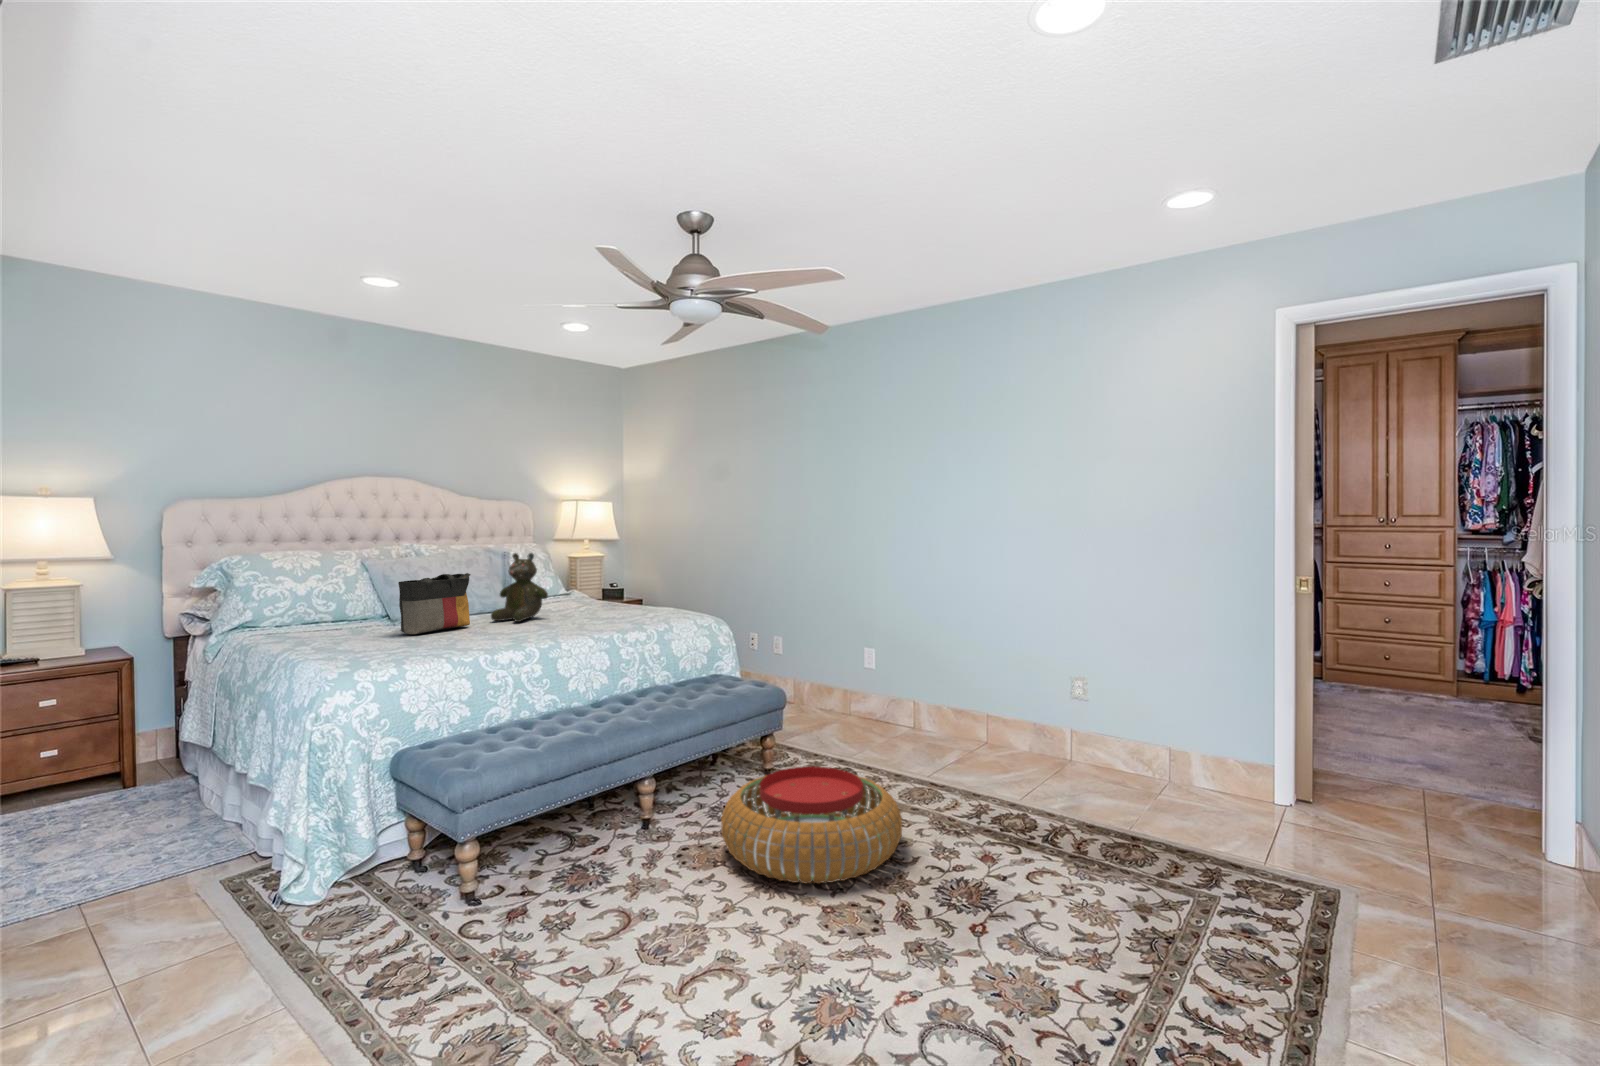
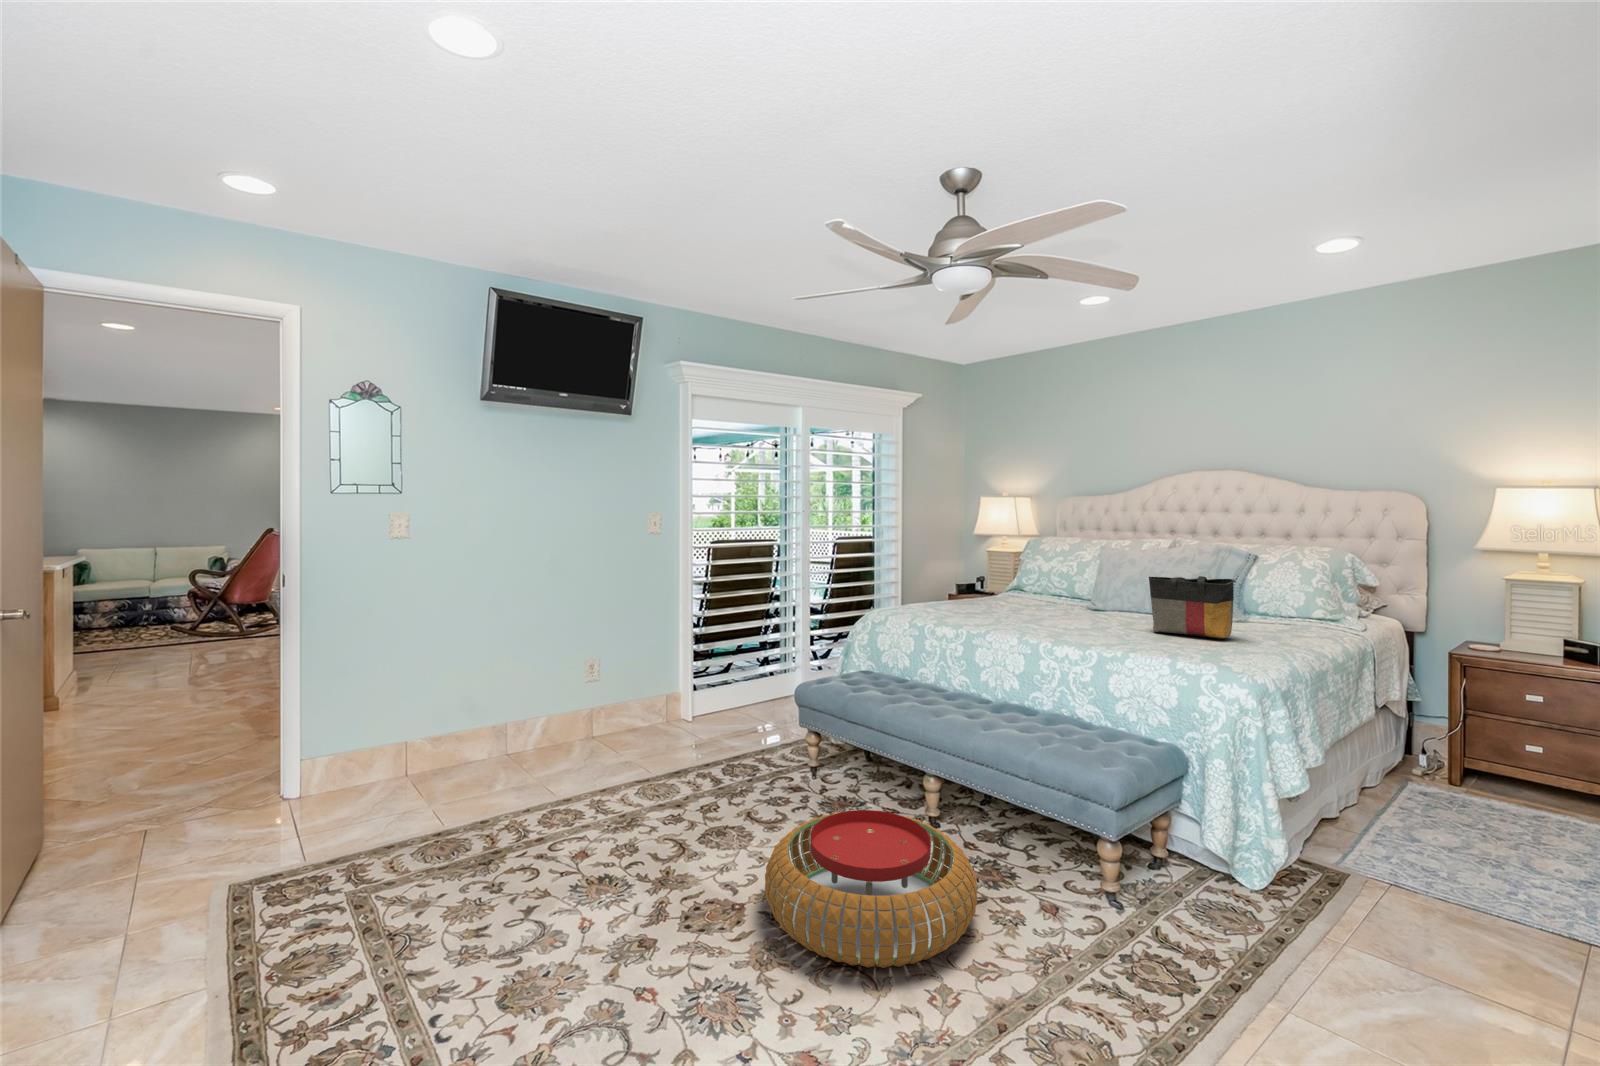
teddy bear: present [491,553,548,622] -> none [1081,550,1130,620]
tote bag: present [398,573,470,634] -> present [1149,576,1235,638]

